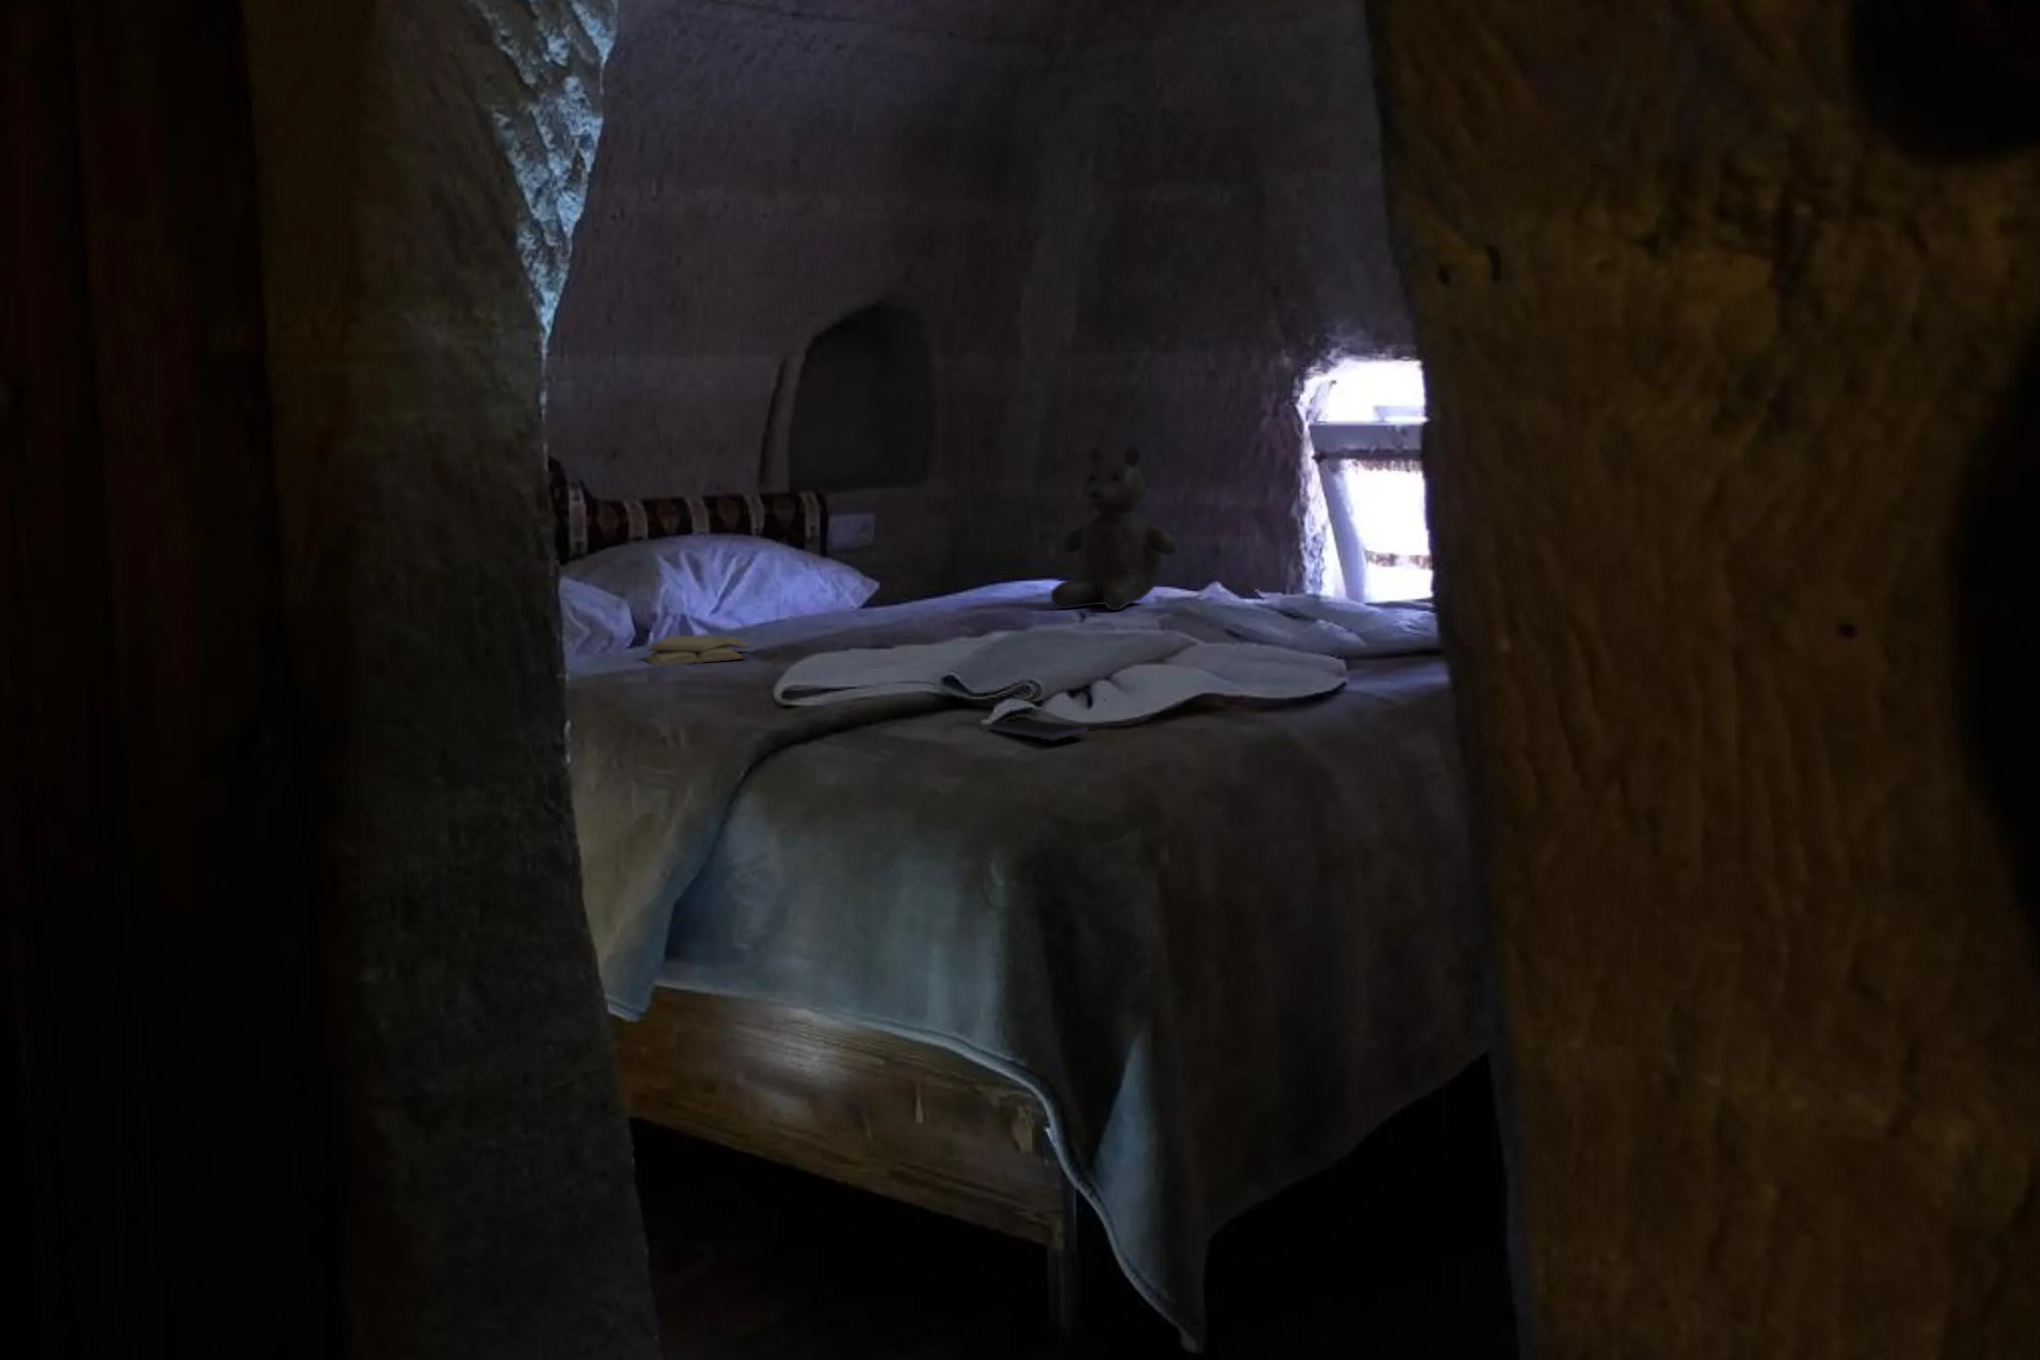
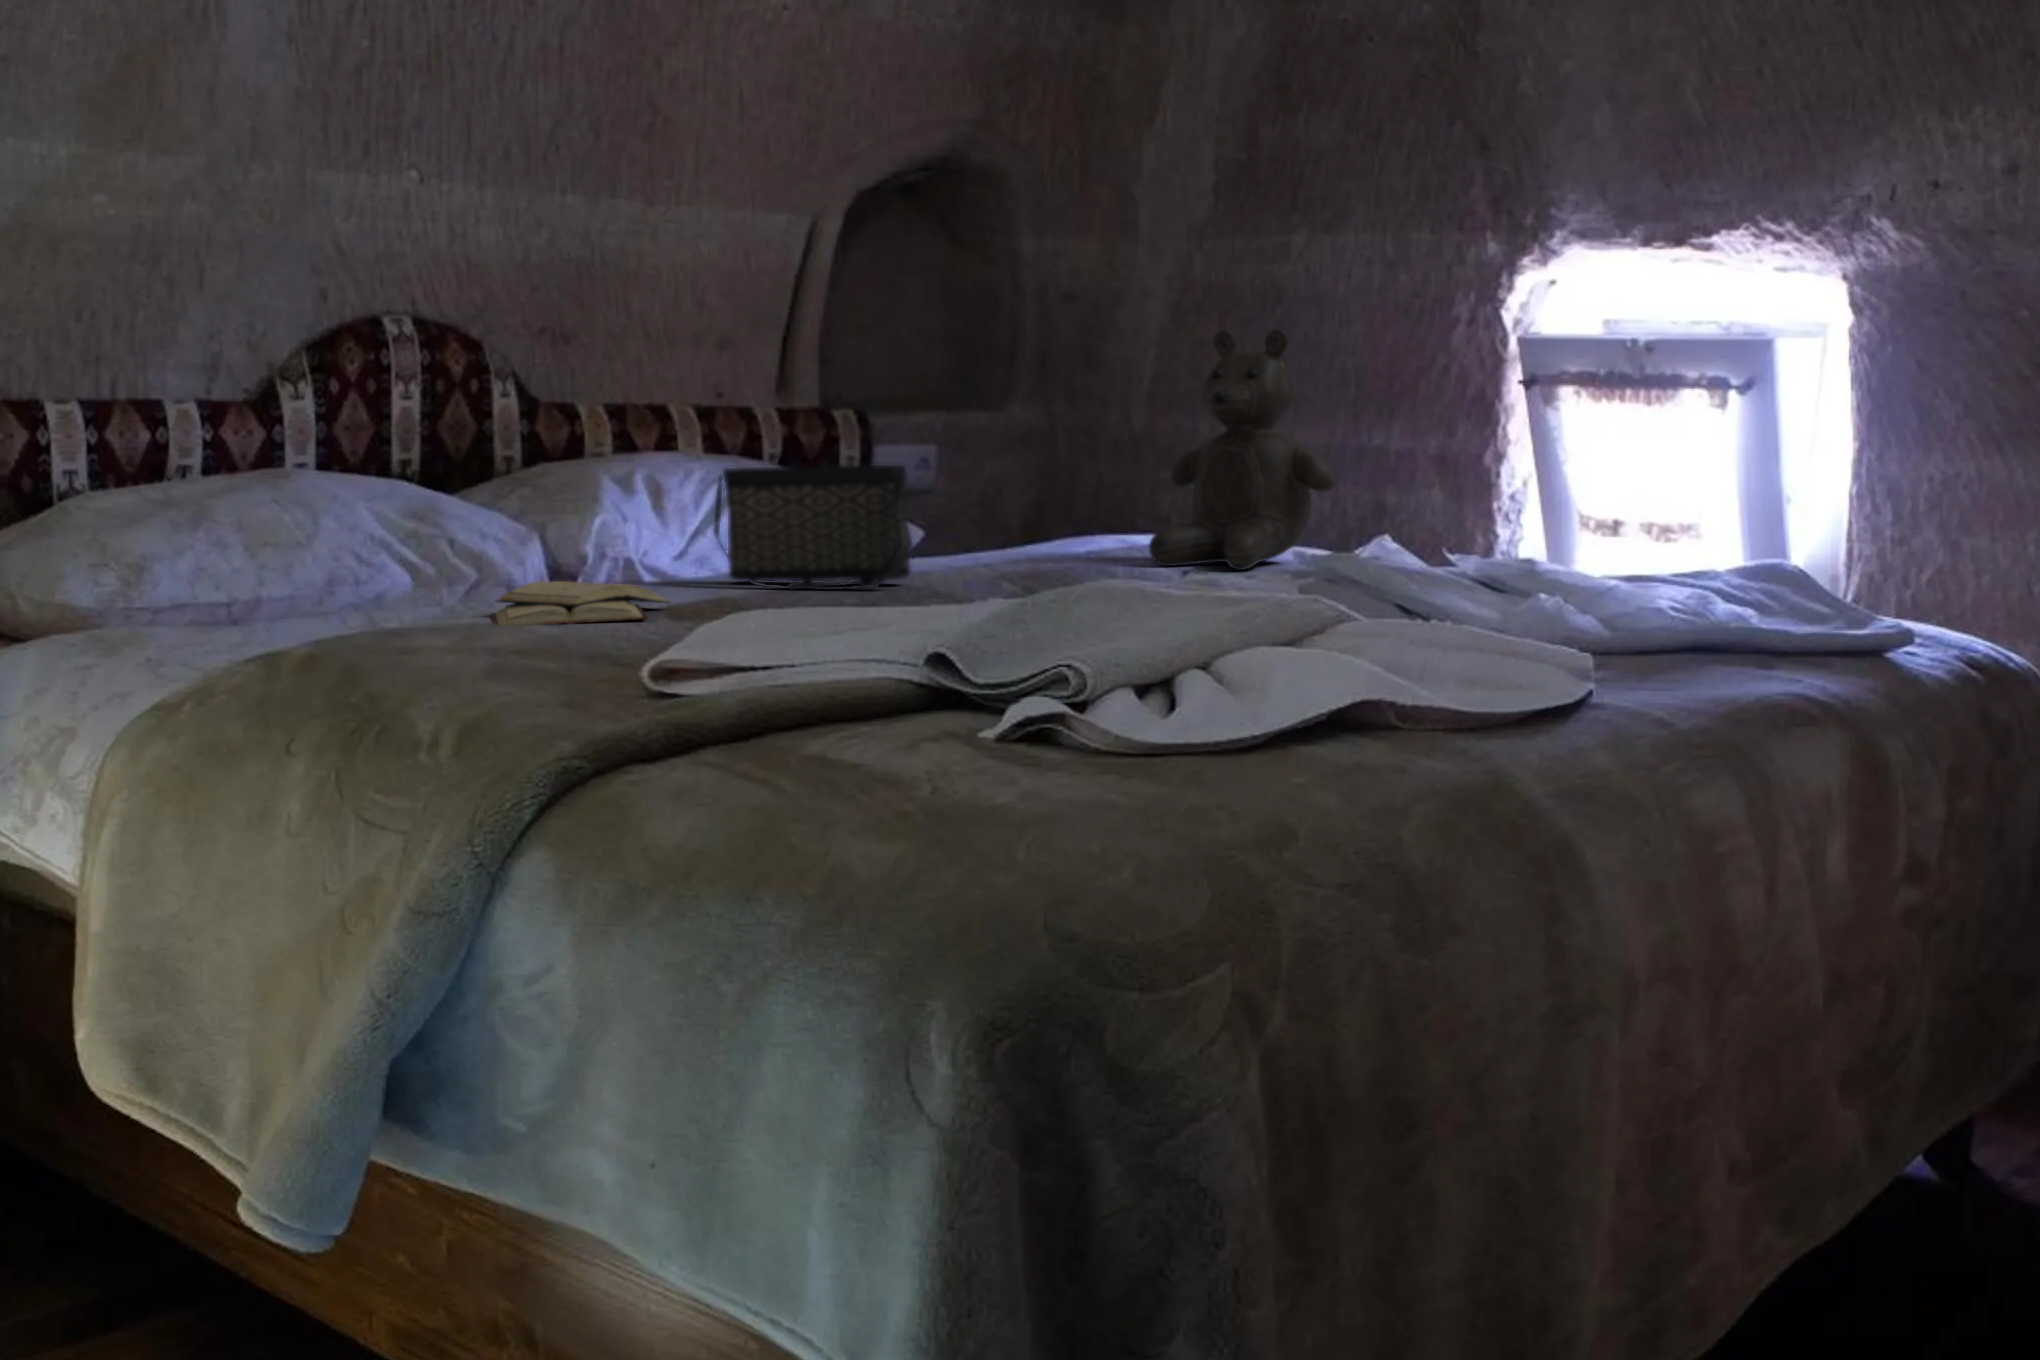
handbag: none [765,551,899,636] -> present [713,465,913,590]
smartphone: present [993,719,1087,741] -> none [987,735,1154,778]

